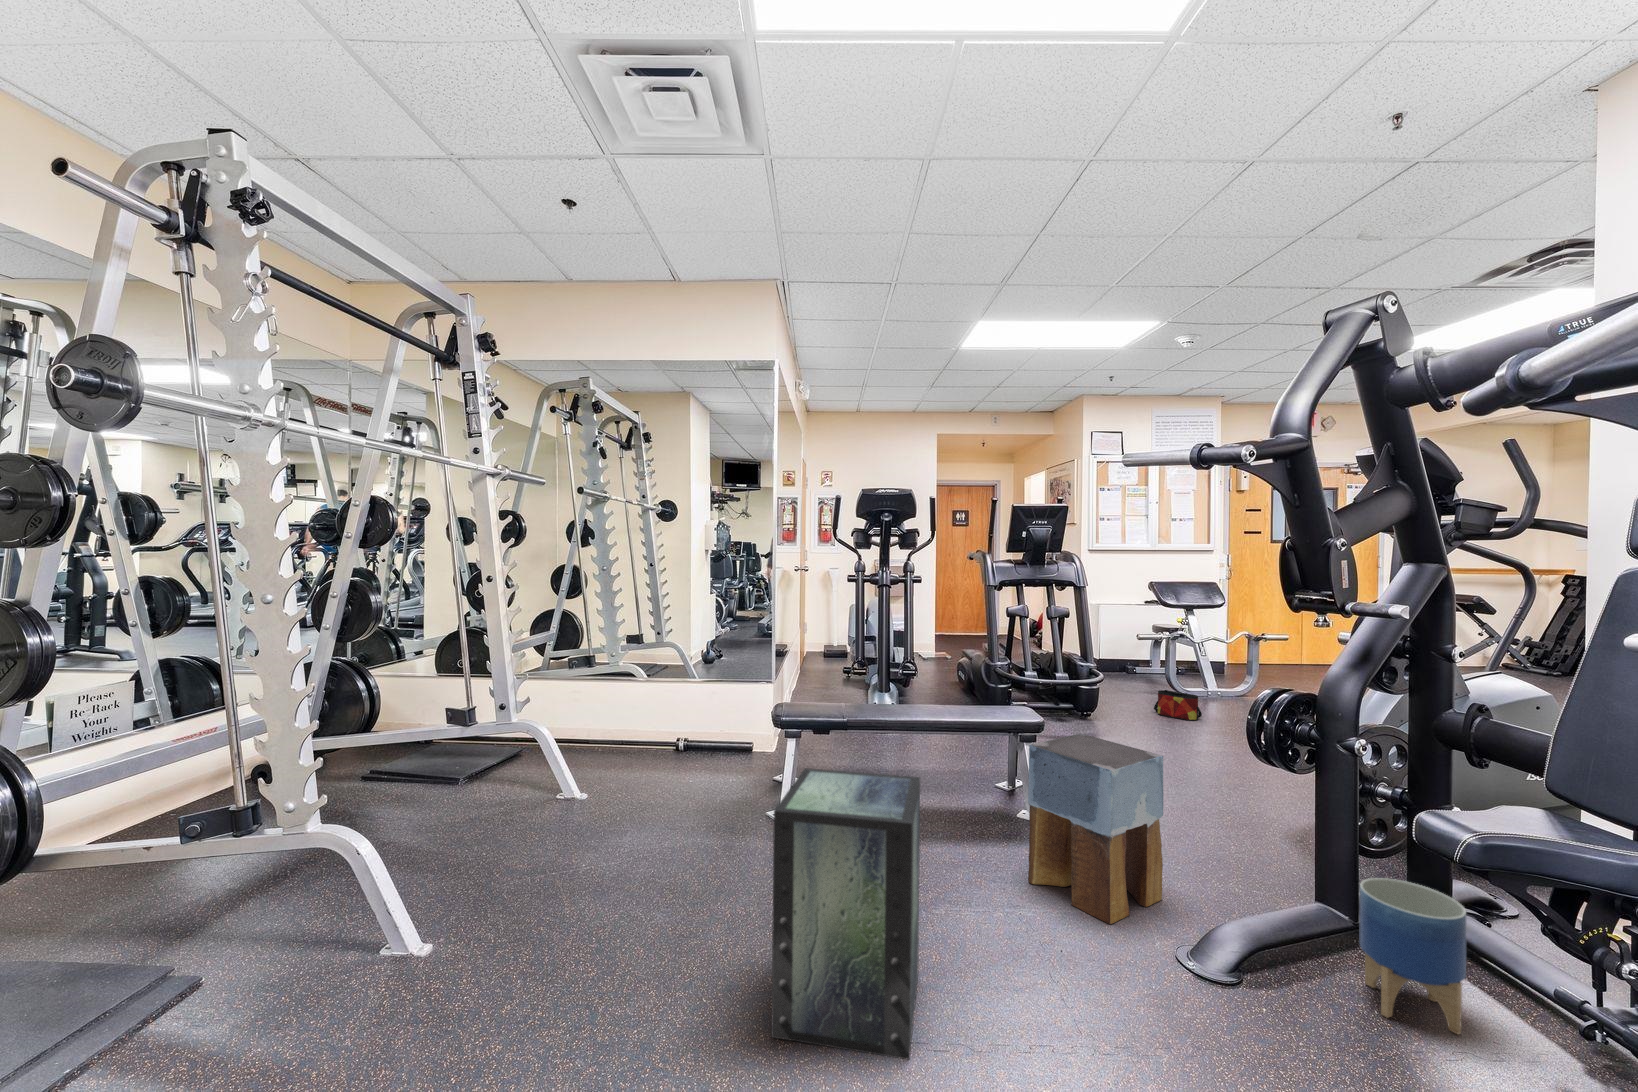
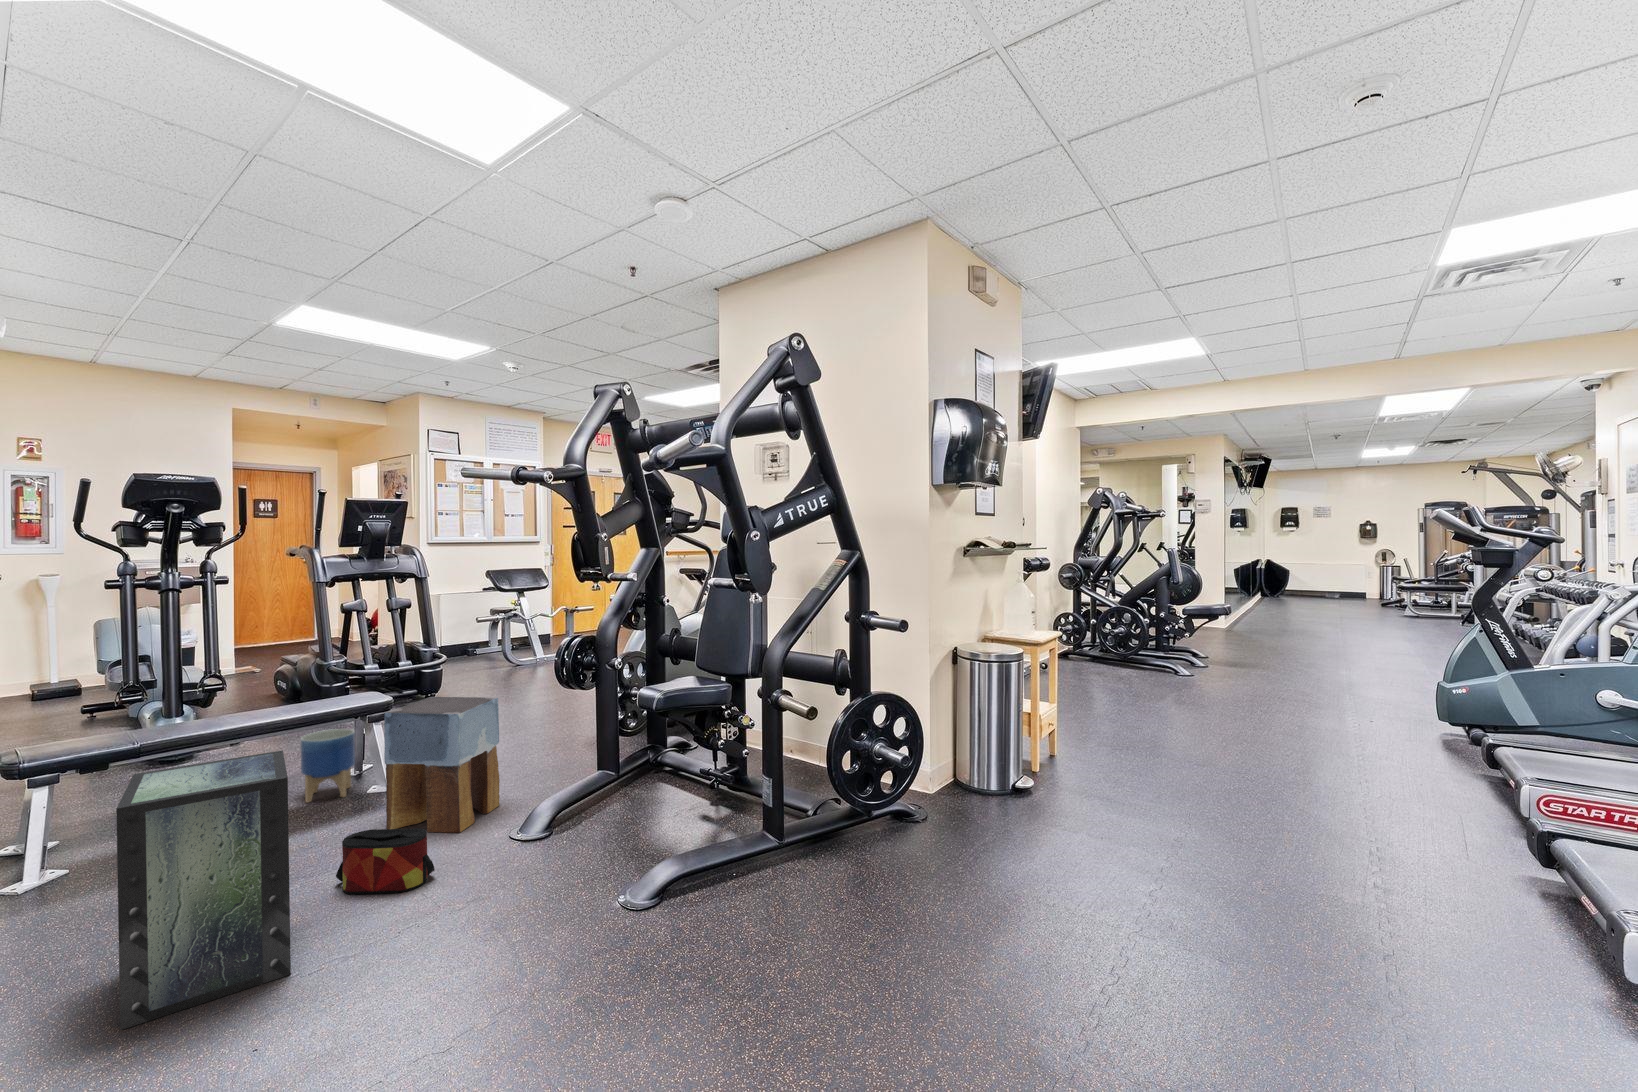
bag: present [1154,690,1202,721] -> present [336,828,435,894]
planter: present [1359,878,1466,1035] -> present [301,729,355,802]

